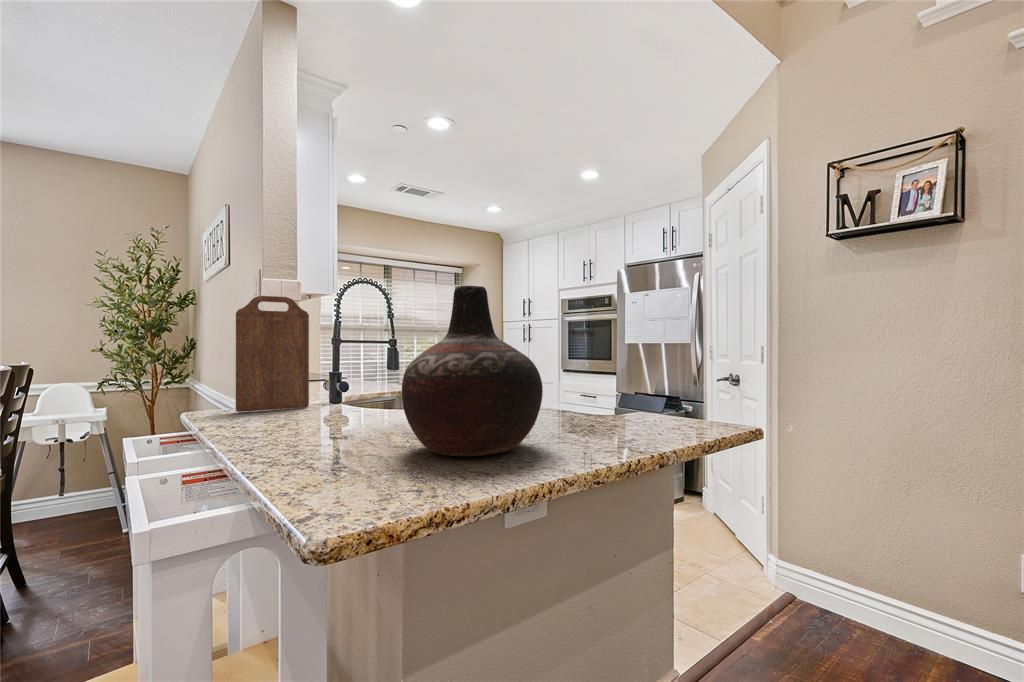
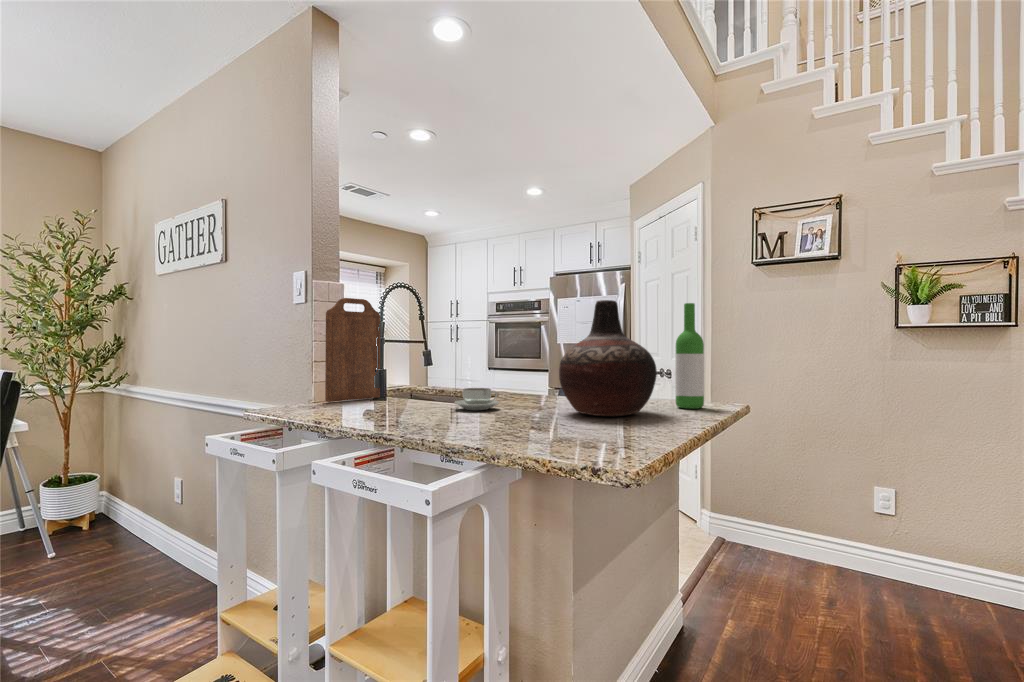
wine bottle: none [599,287,640,446] -> present [675,303,704,409]
coffee cup: none [314,403,374,433] -> present [455,388,499,410]

